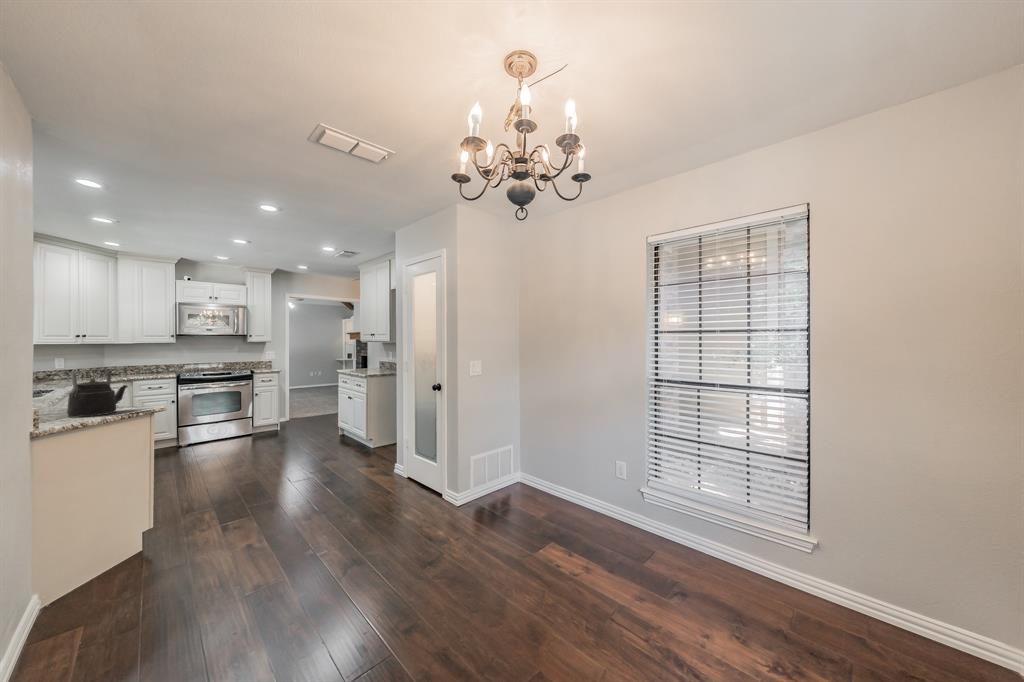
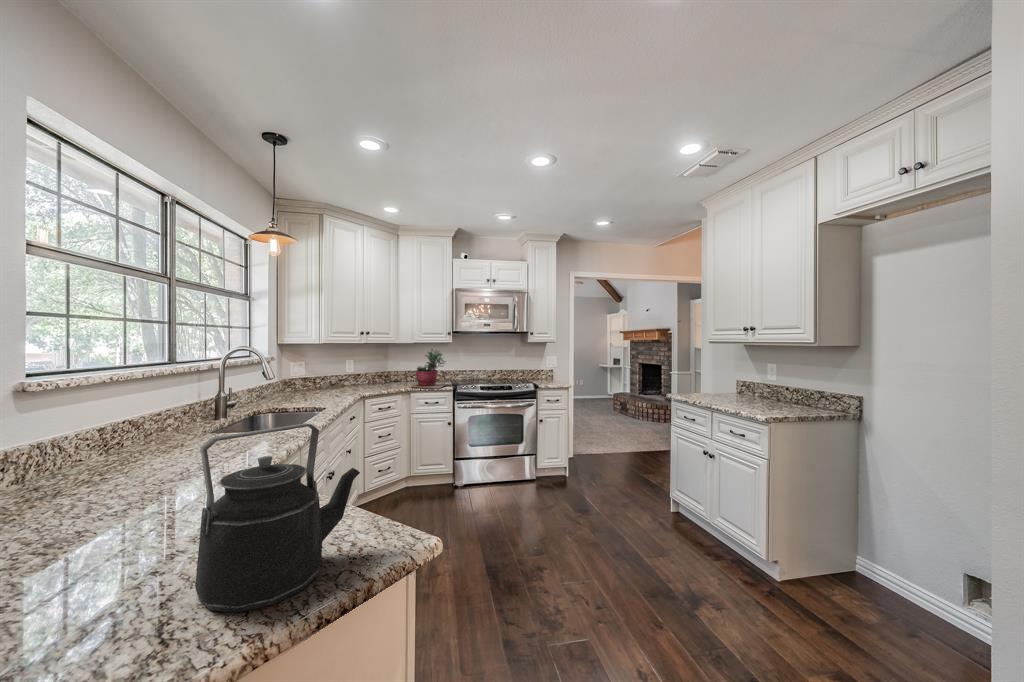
succulent plant: none [131,348,171,377] -> present [411,349,446,388]

